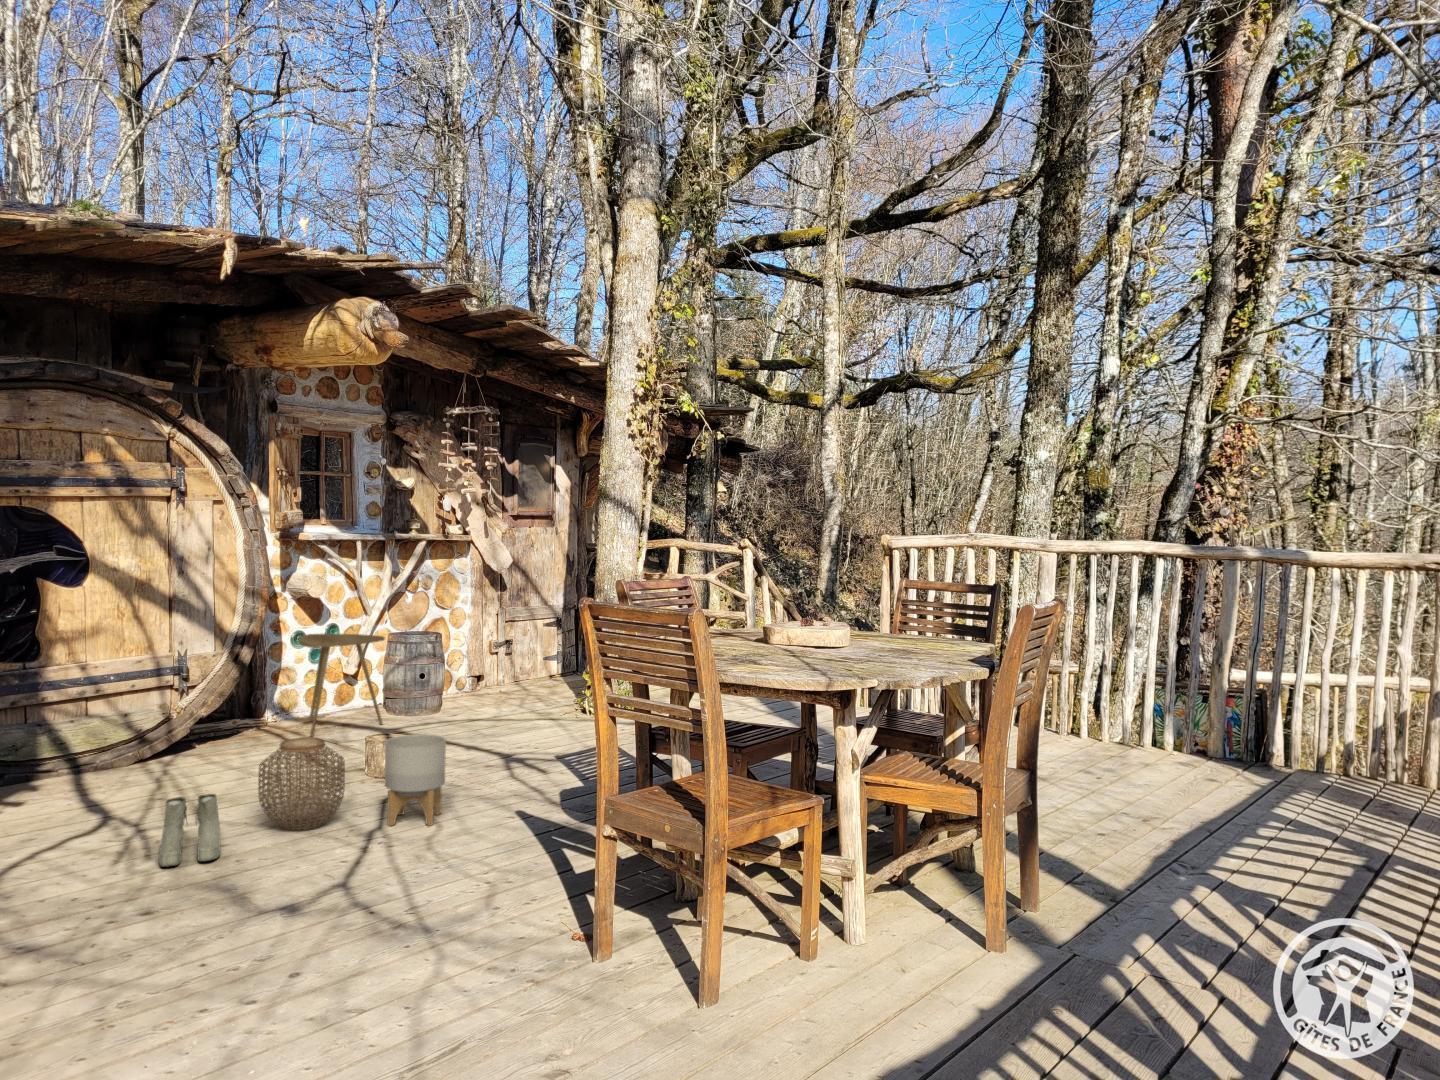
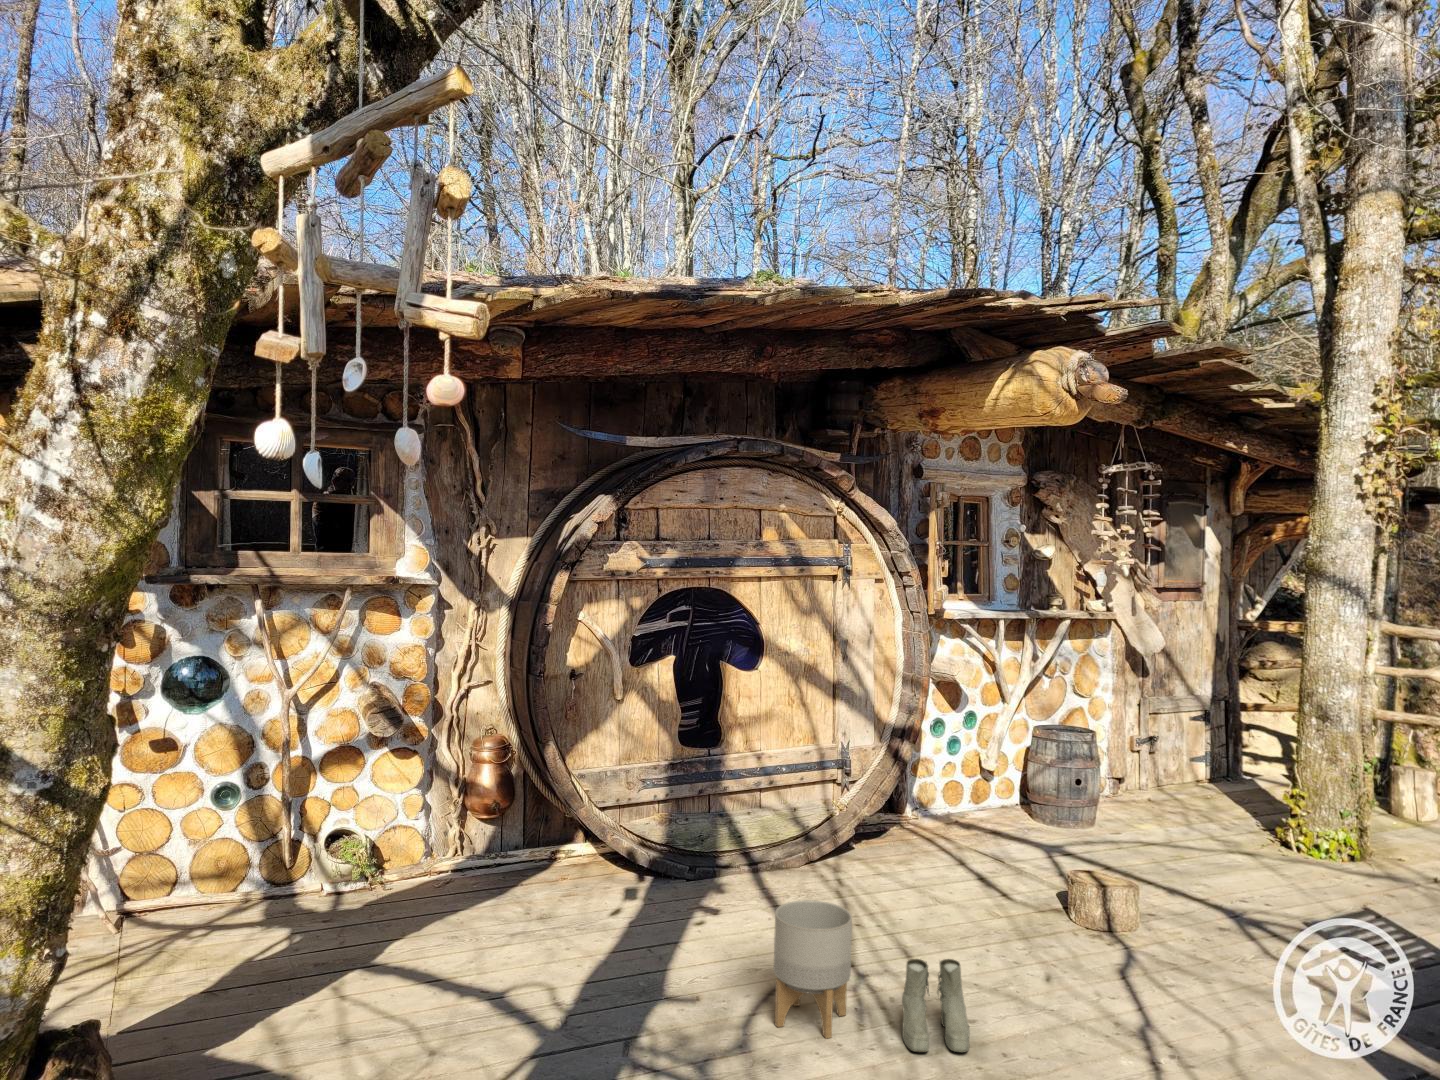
side table: present [299,634,385,737] -> none [945,722,1038,844]
planter: present [385,734,446,826] -> present [774,900,852,1038]
woven basket: present [258,738,345,831] -> none [989,890,1093,1014]

